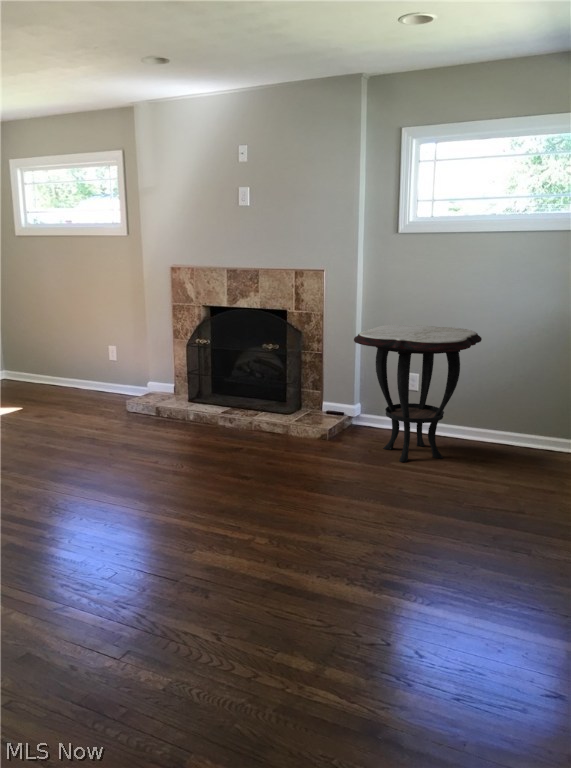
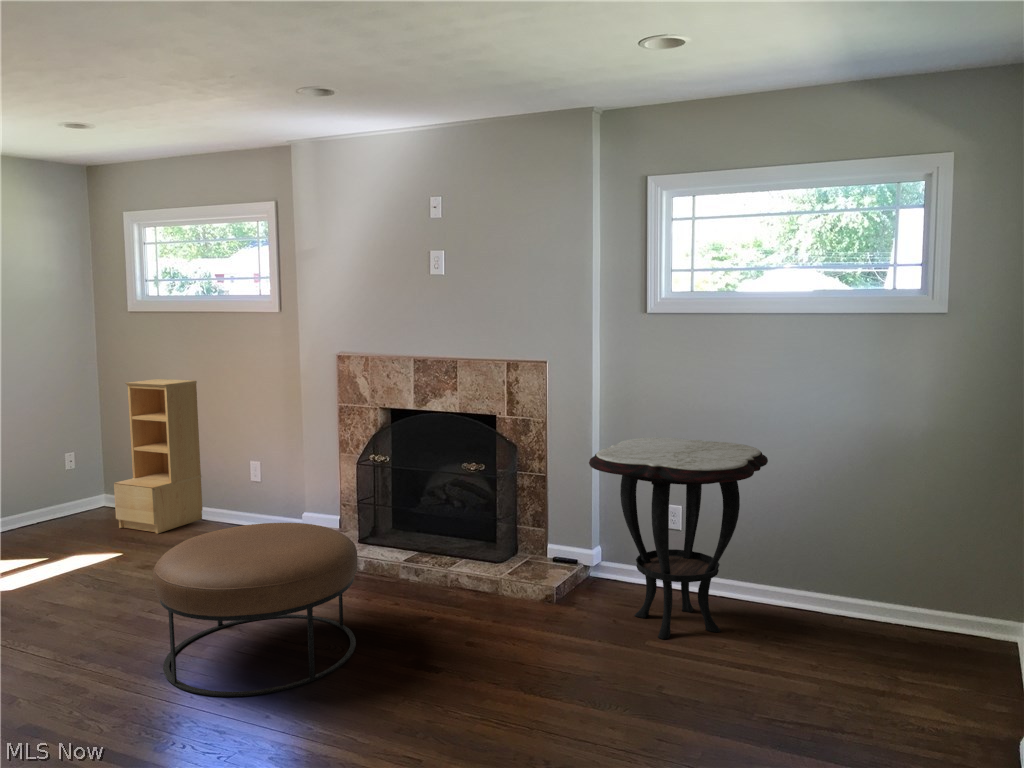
bookshelf: none [12,286,76,396] -> present [114,379,203,534]
ottoman: none [51,382,190,492] -> present [153,523,358,696]

